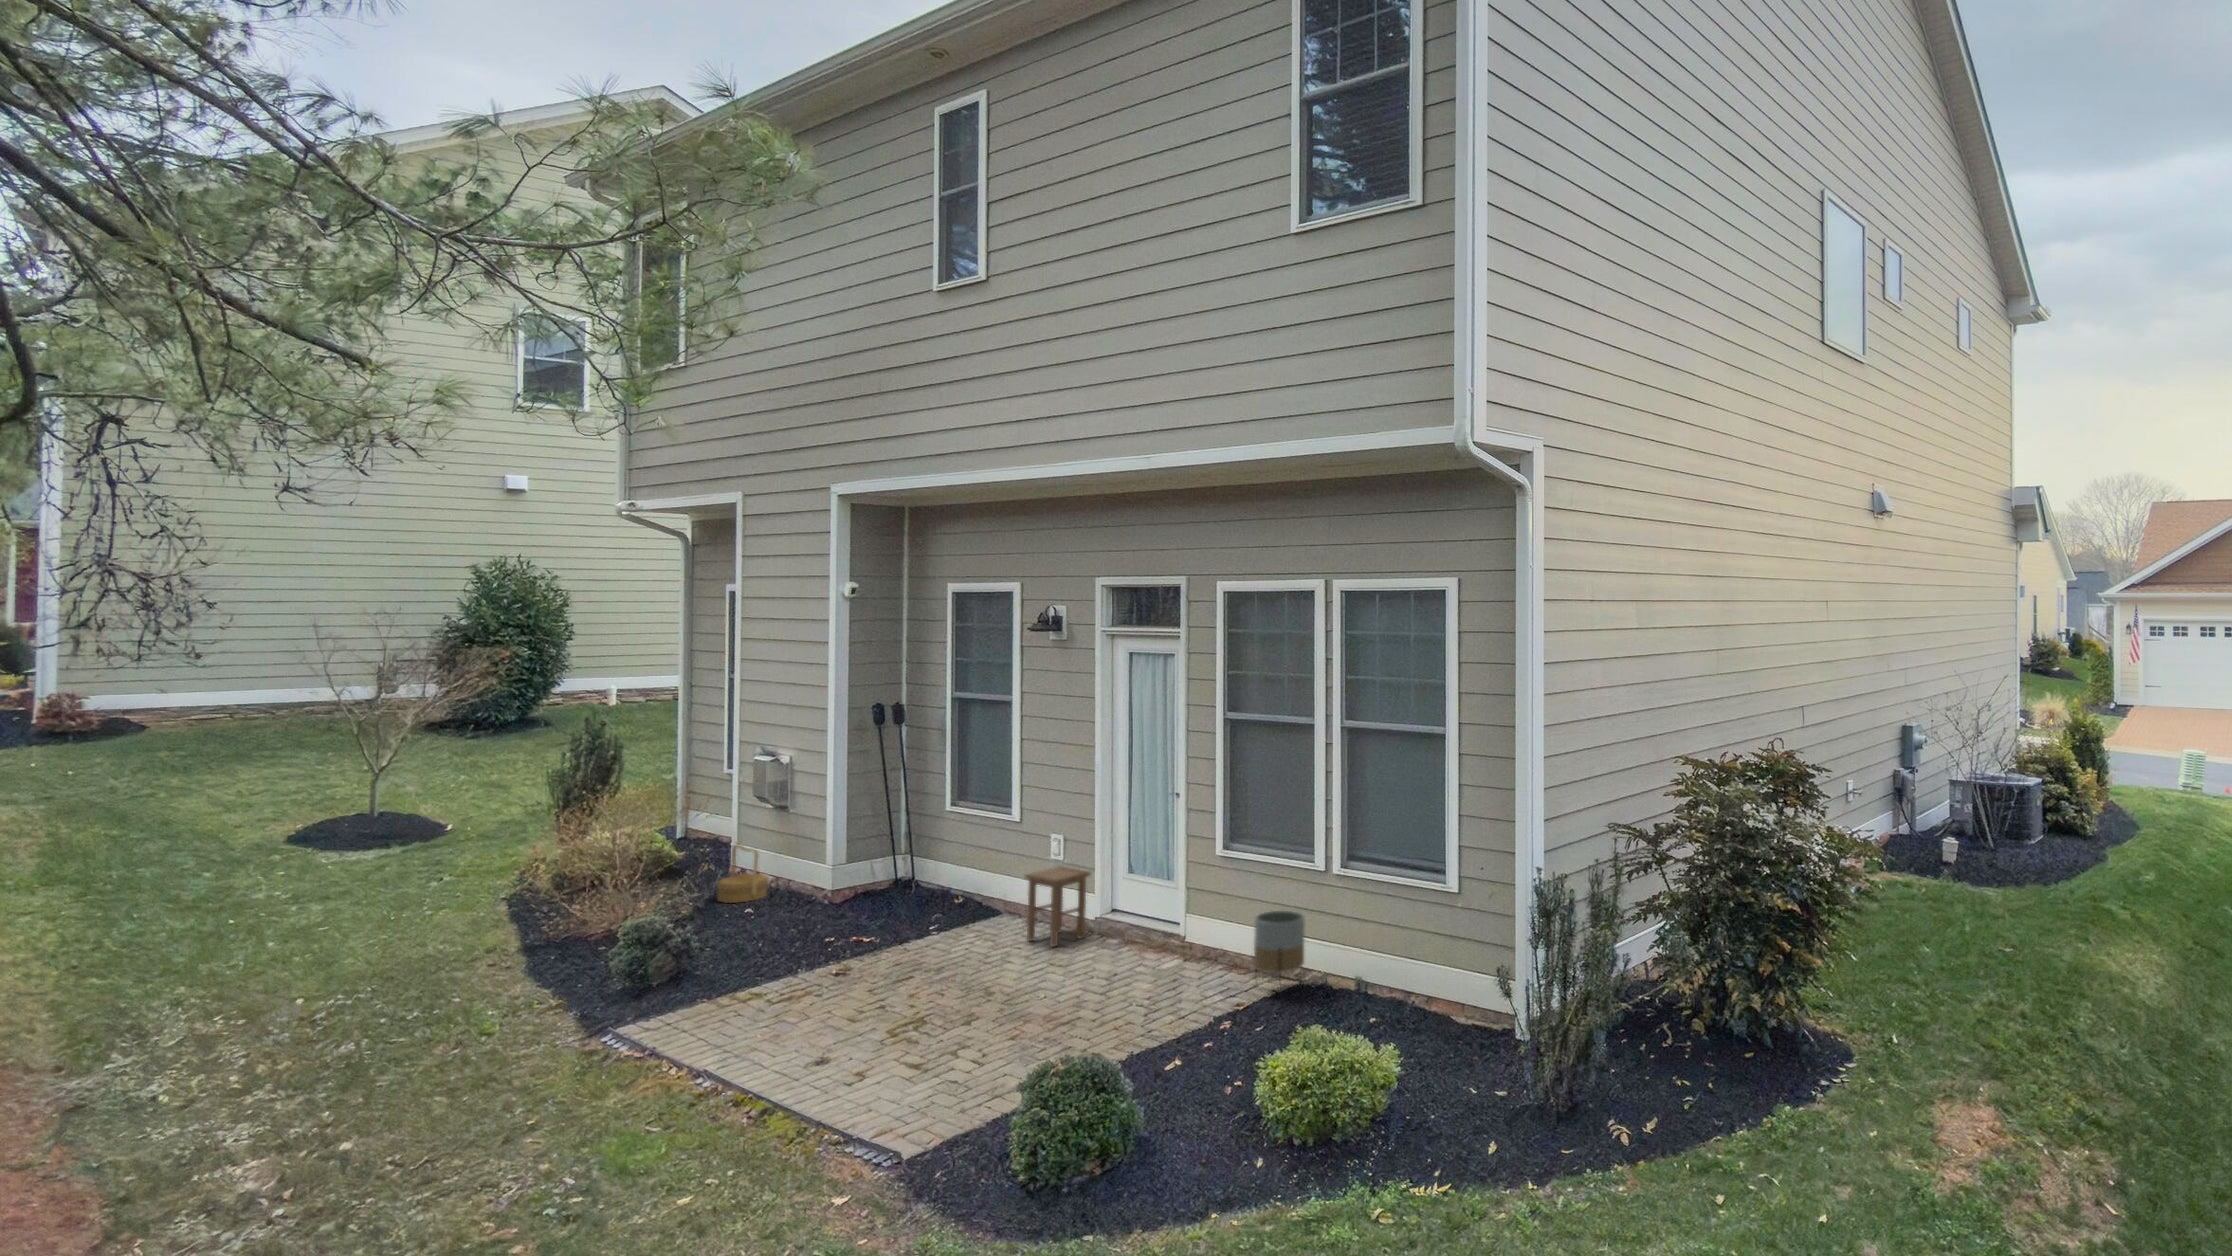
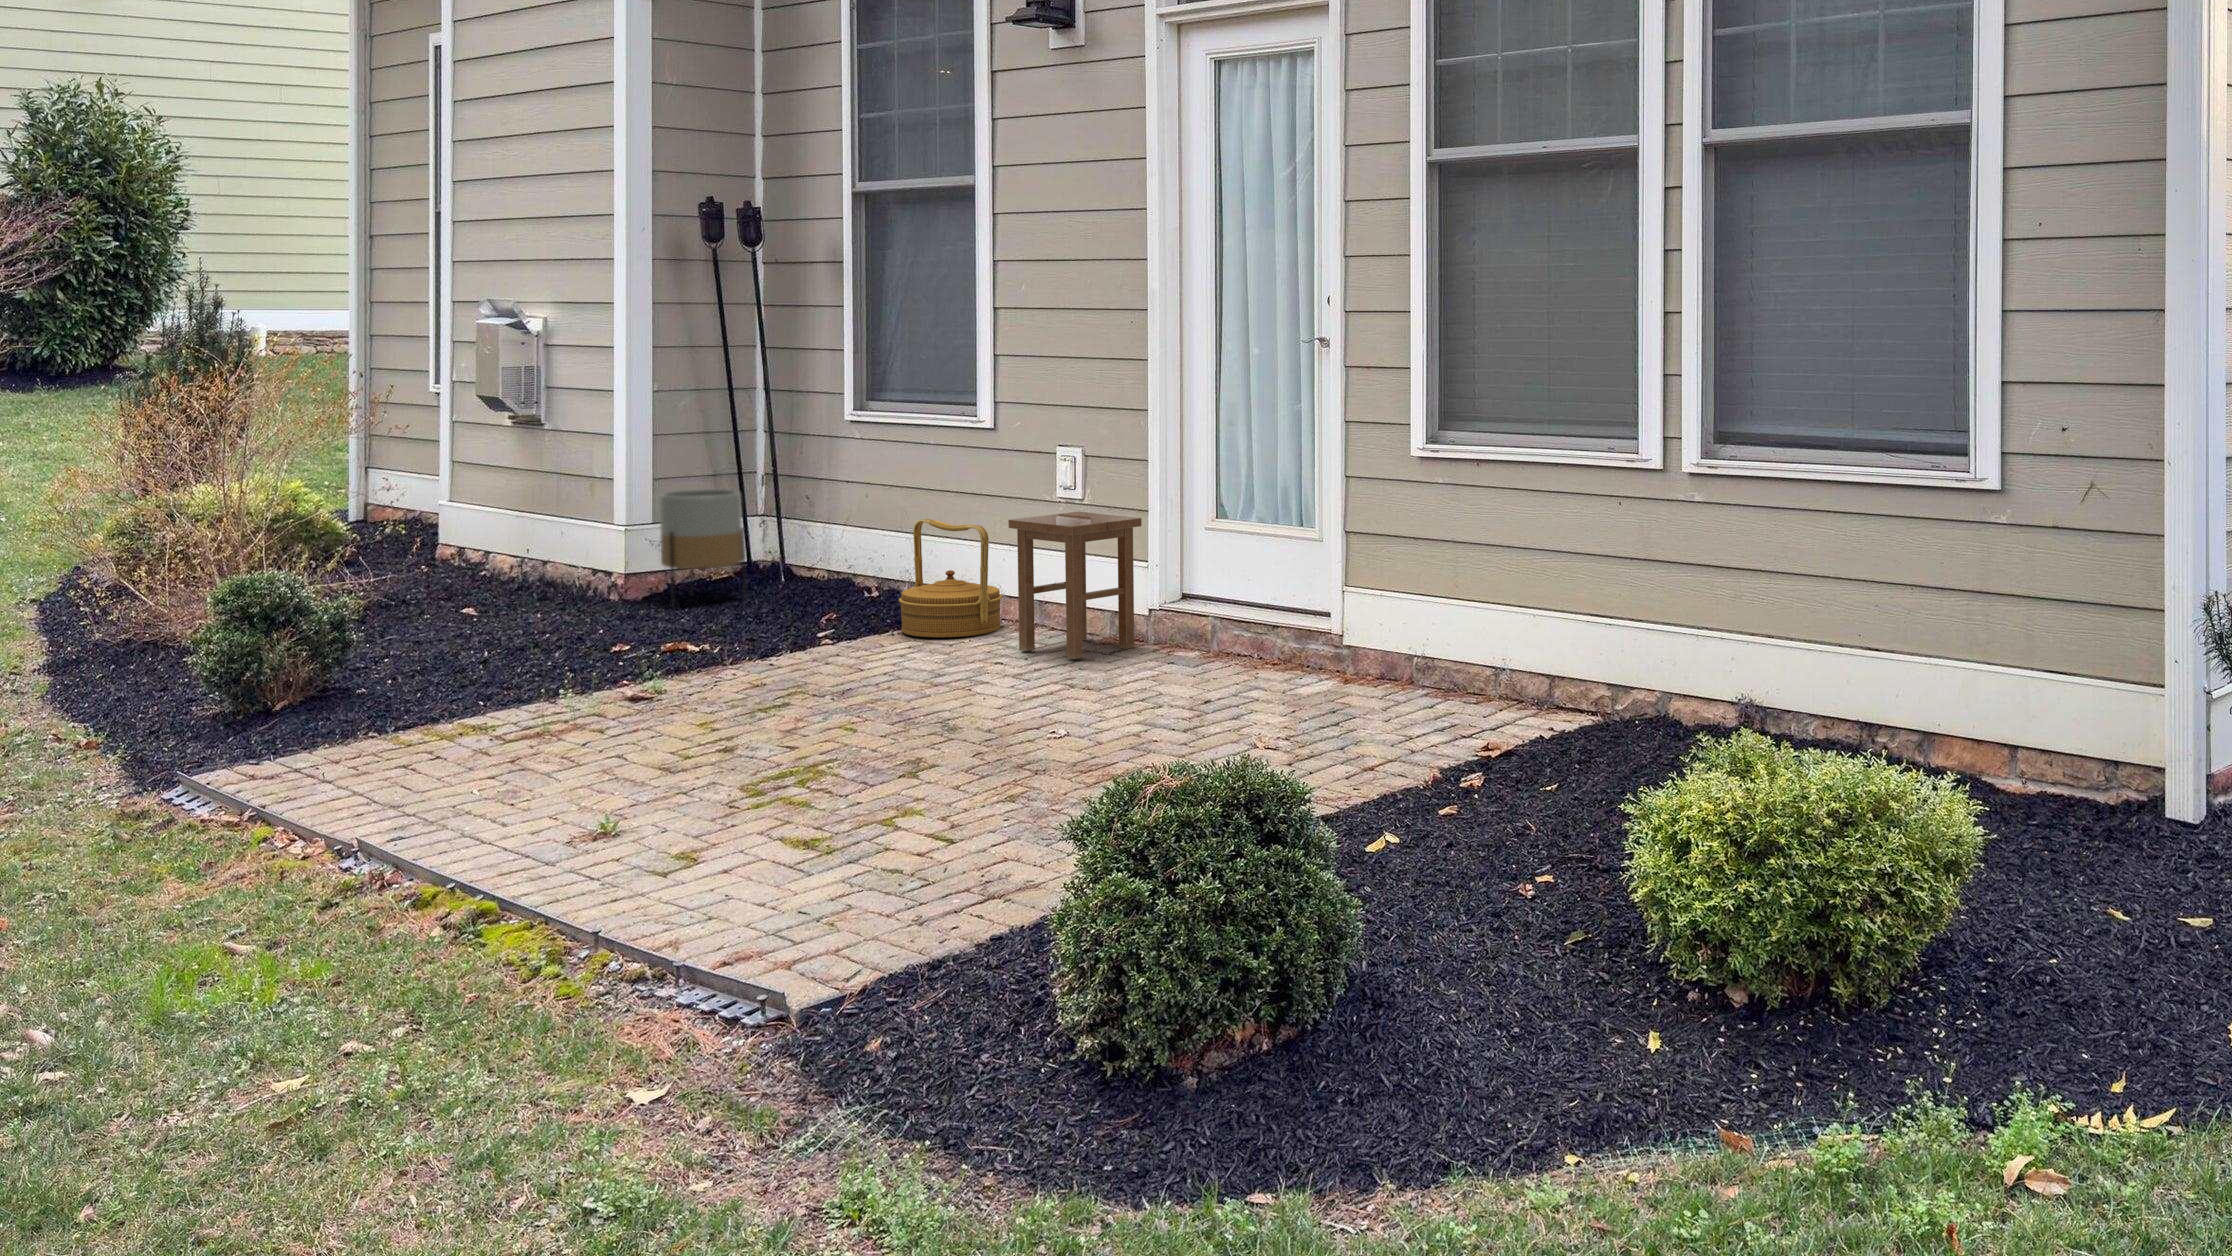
woven basket: present [718,845,768,903] -> present [899,519,1002,637]
planter: present [1254,911,1305,972] -> present [660,489,745,603]

